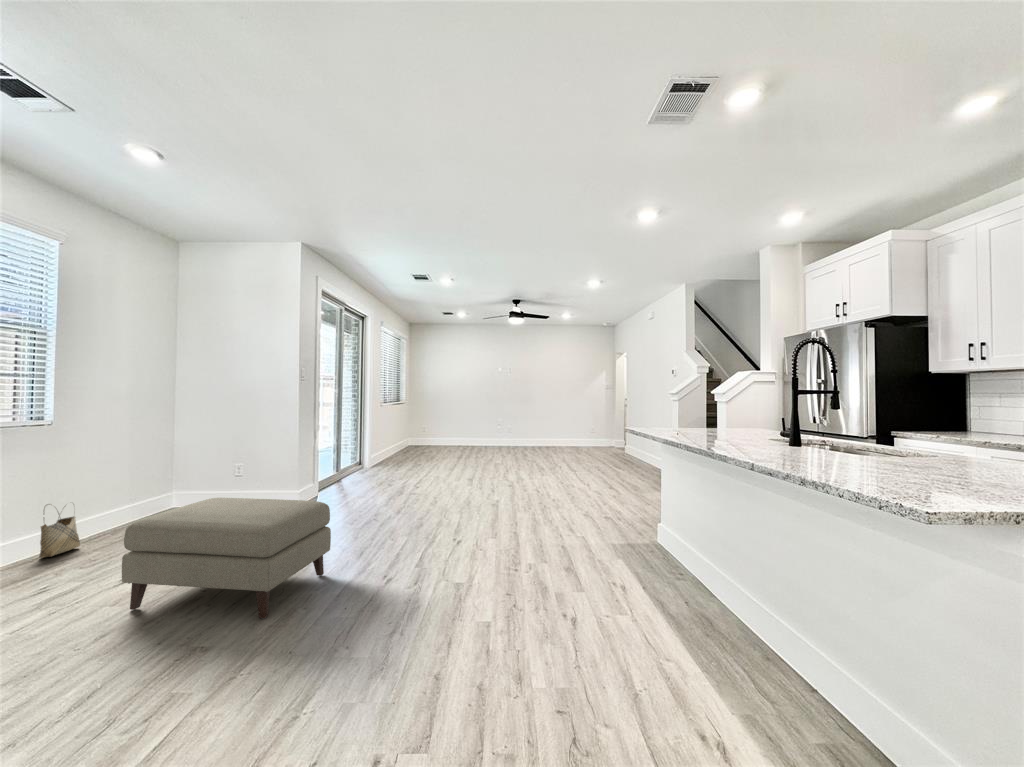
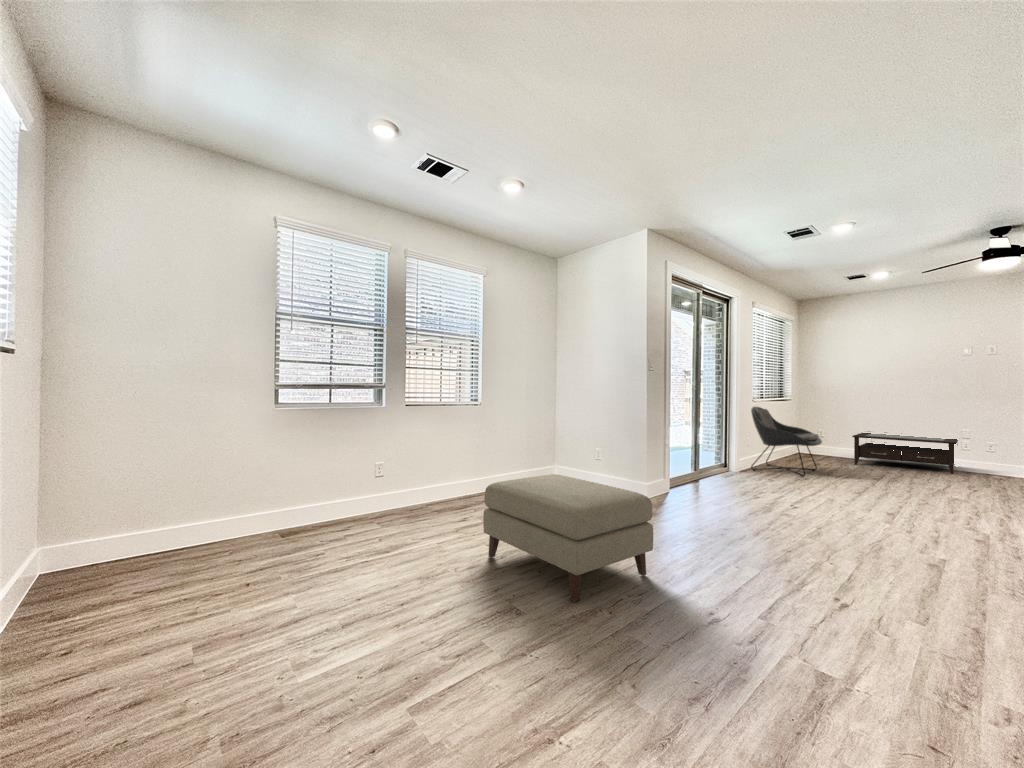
lounge chair: none [380,411,431,467] -> present [751,406,822,477]
coffee table: none [448,426,506,453] -> present [852,431,958,474]
woven basket: present [39,504,80,558] -> none [462,463,485,502]

